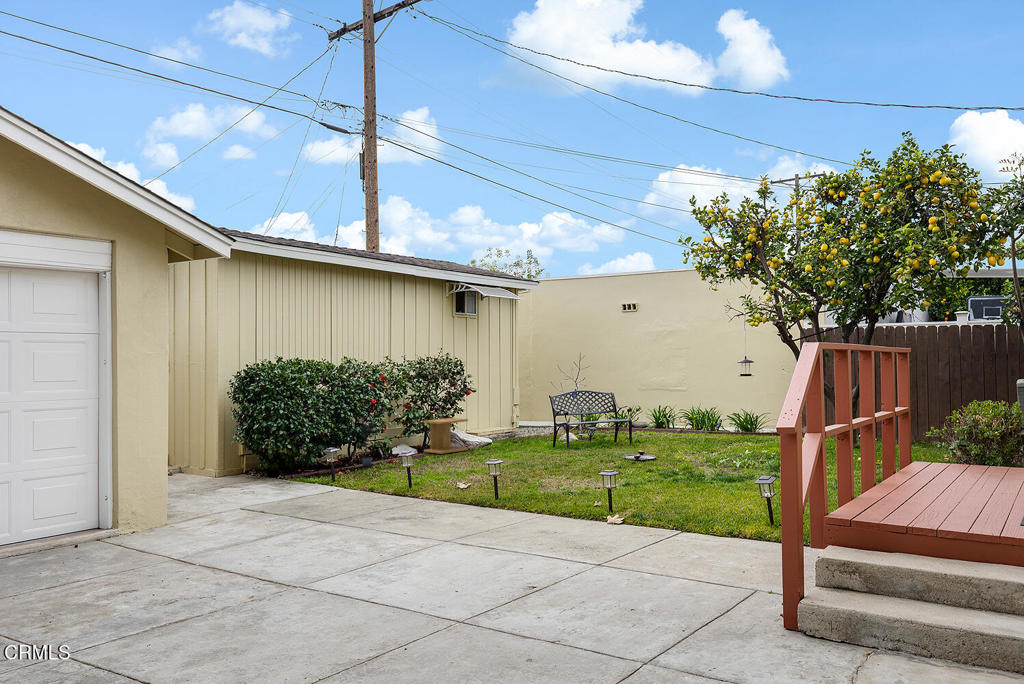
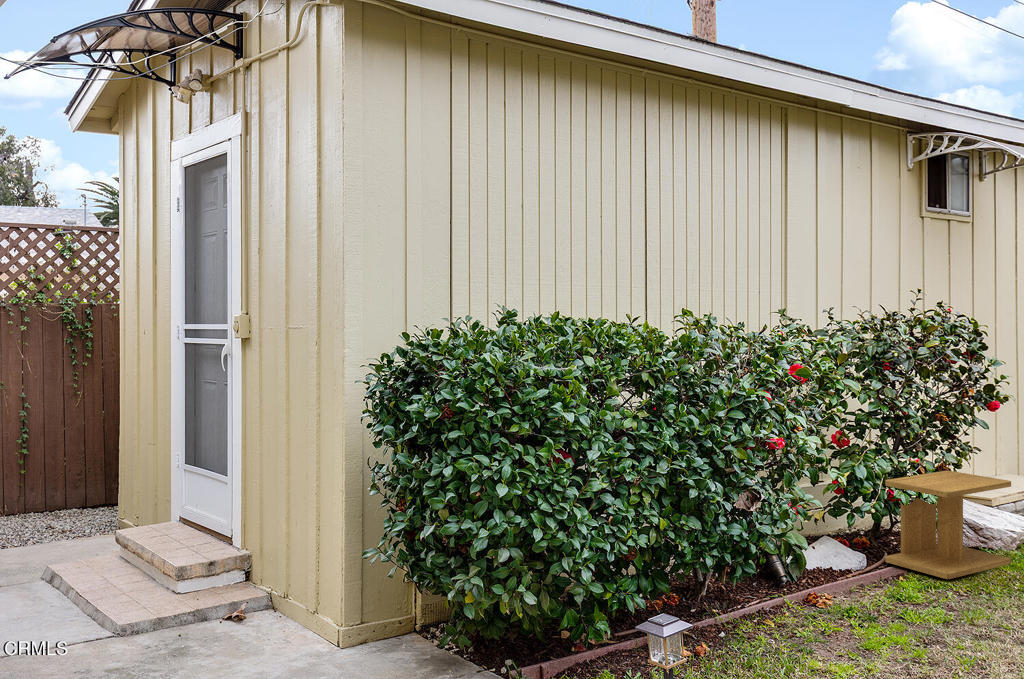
potted plant: present [360,420,377,467] -> none [726,497,787,635]

